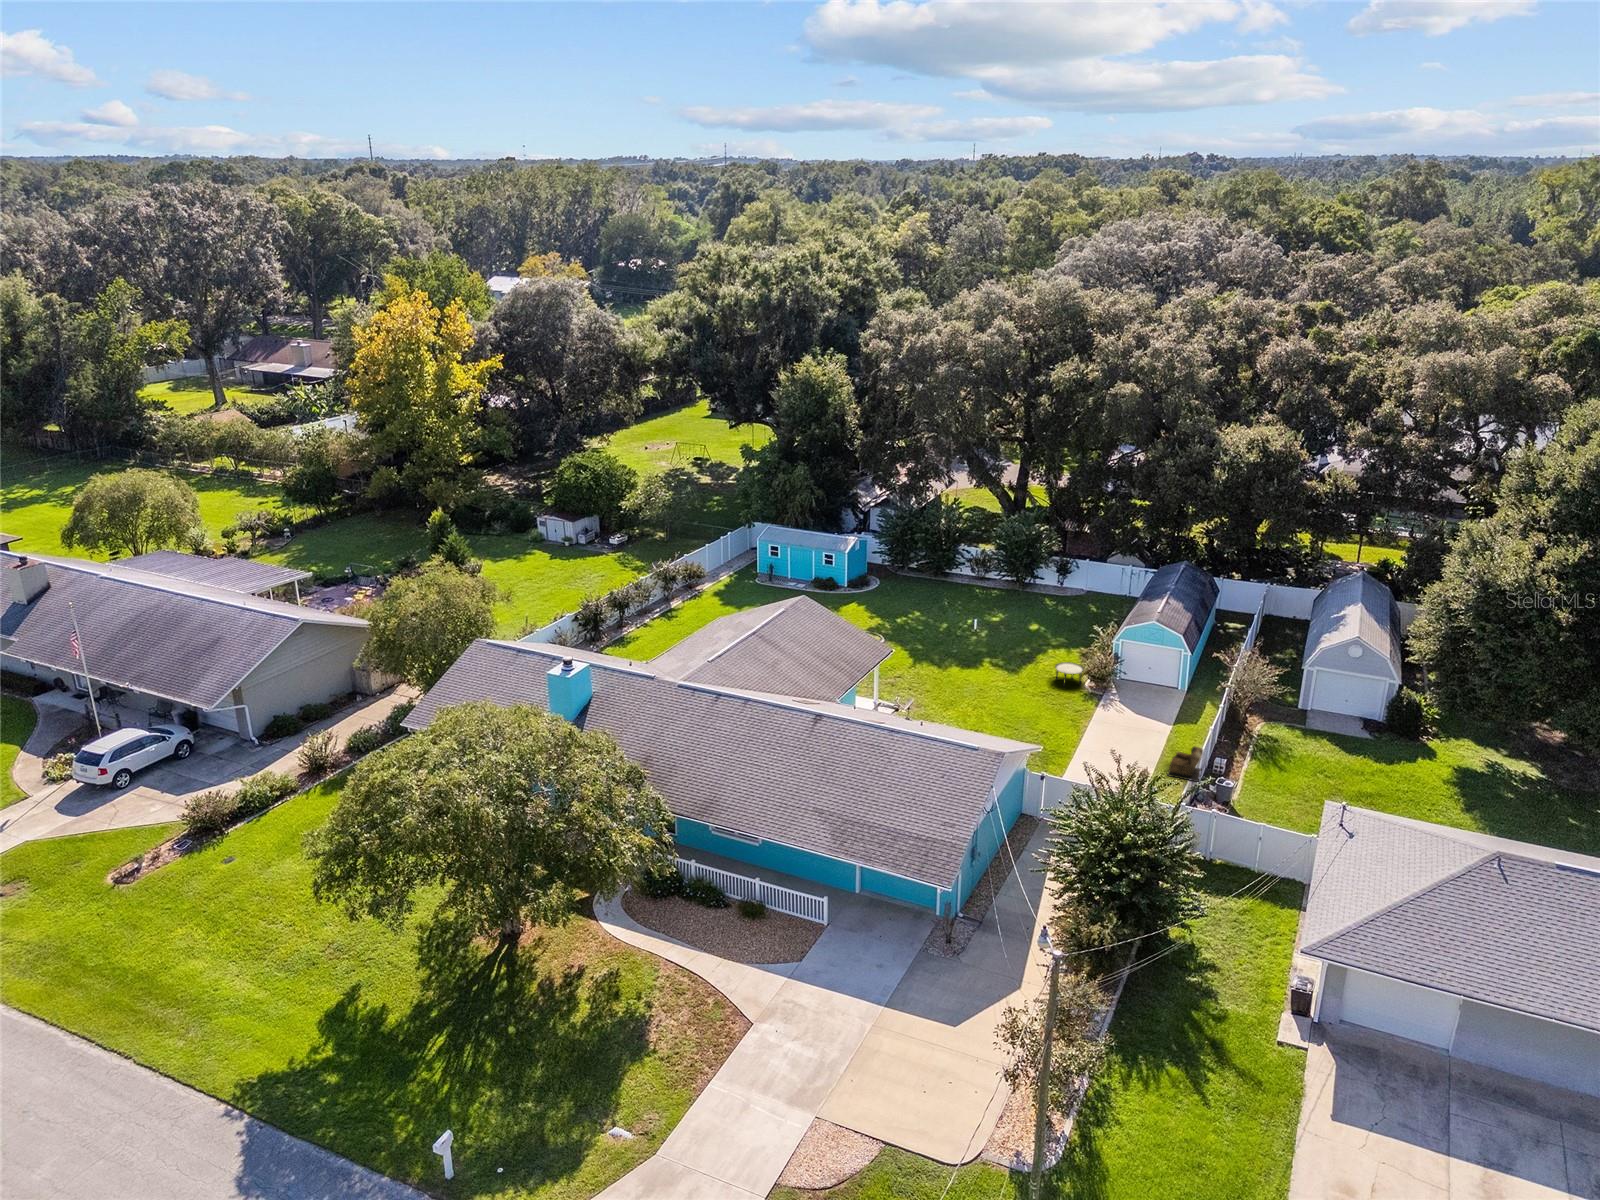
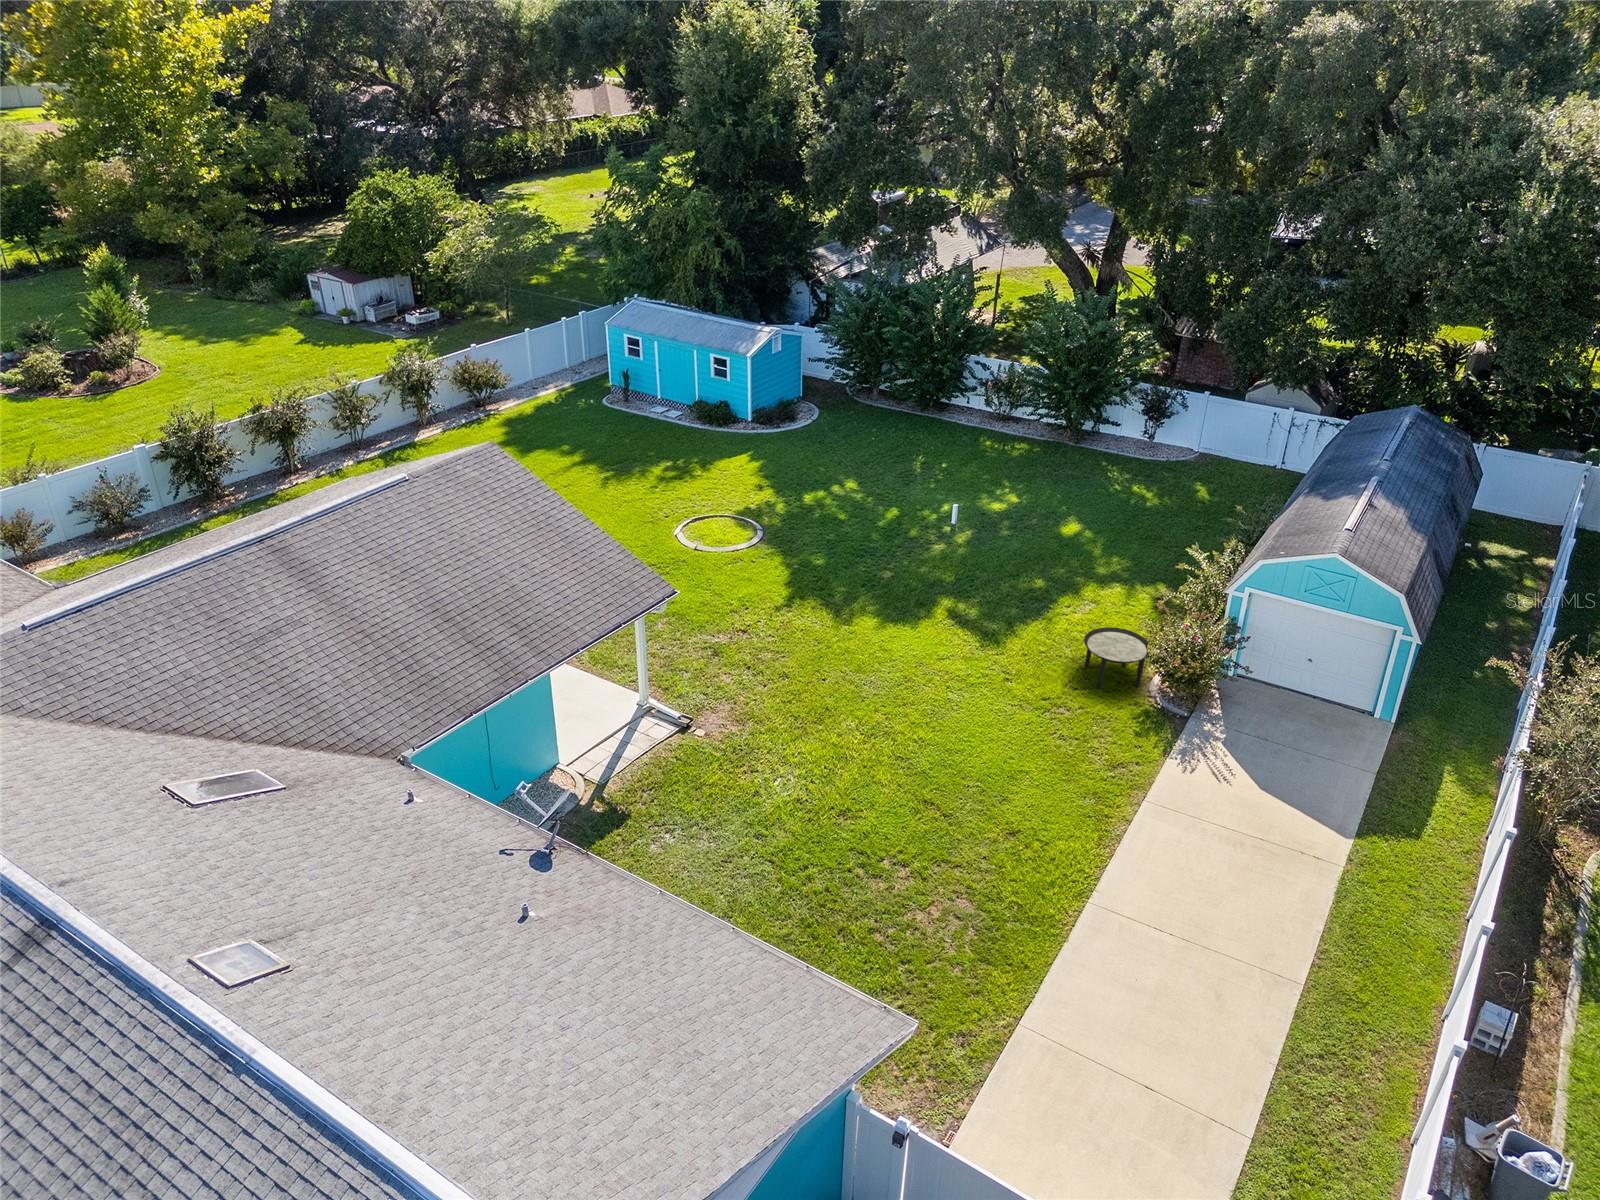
armchair: present [1167,747,1203,782] -> none [1327,968,1450,1088]

